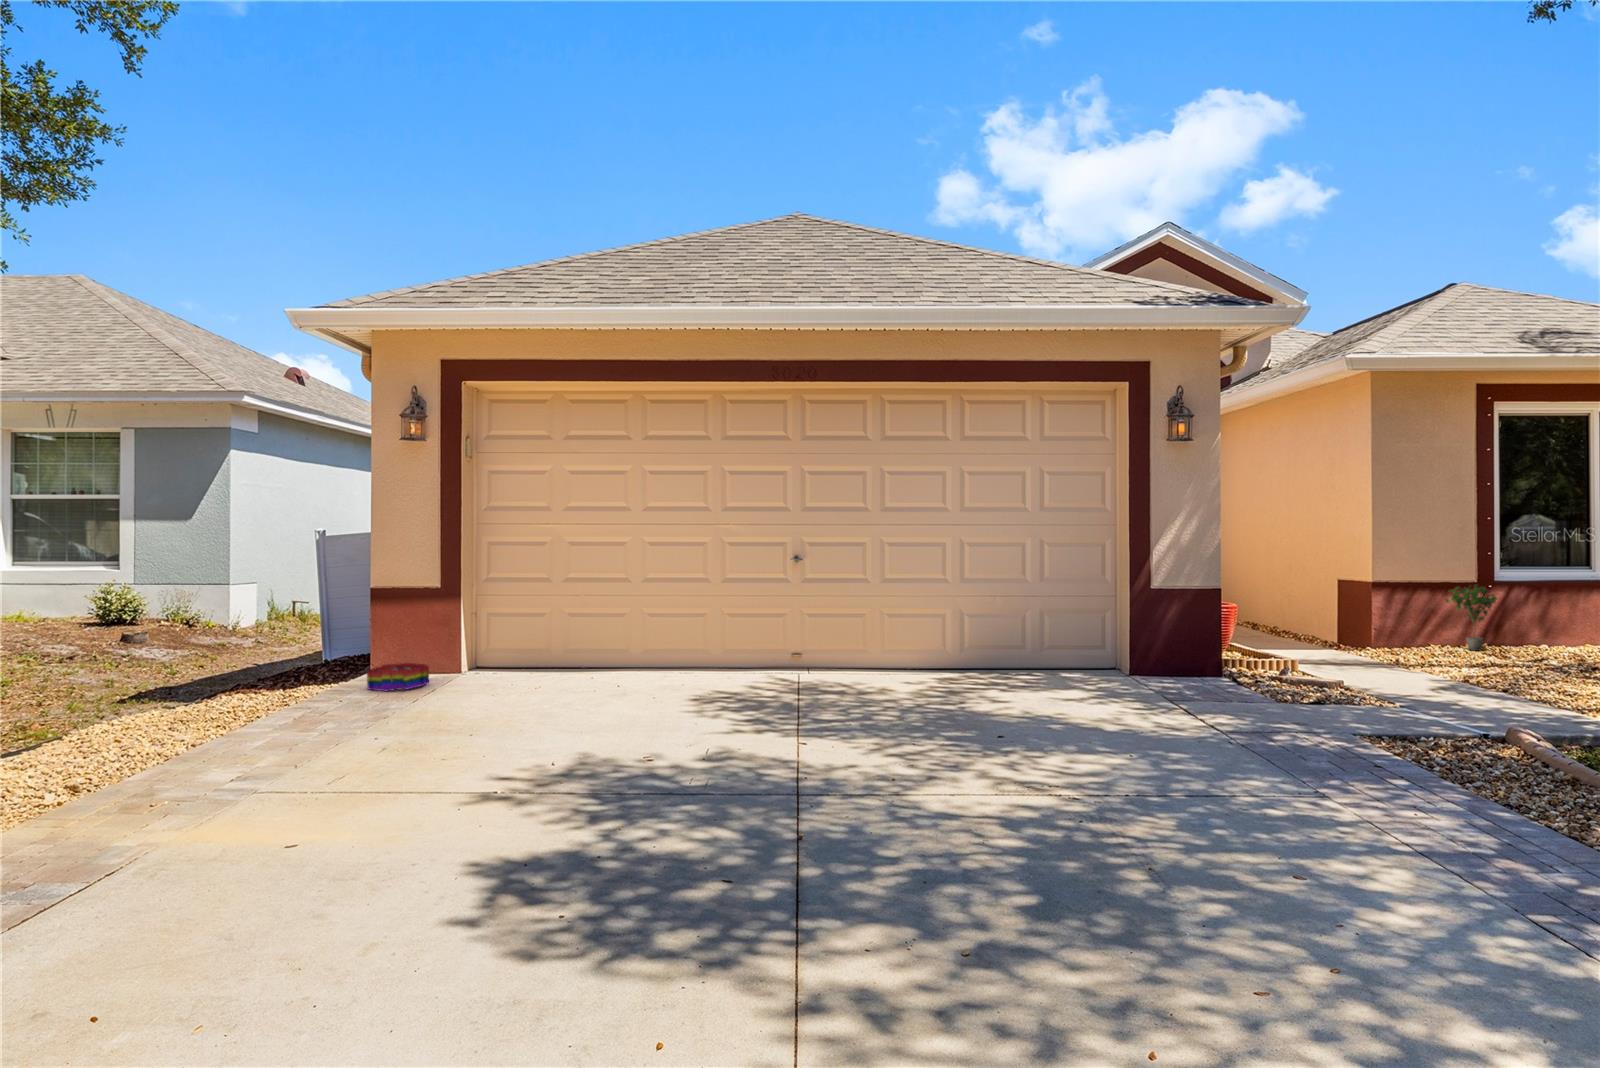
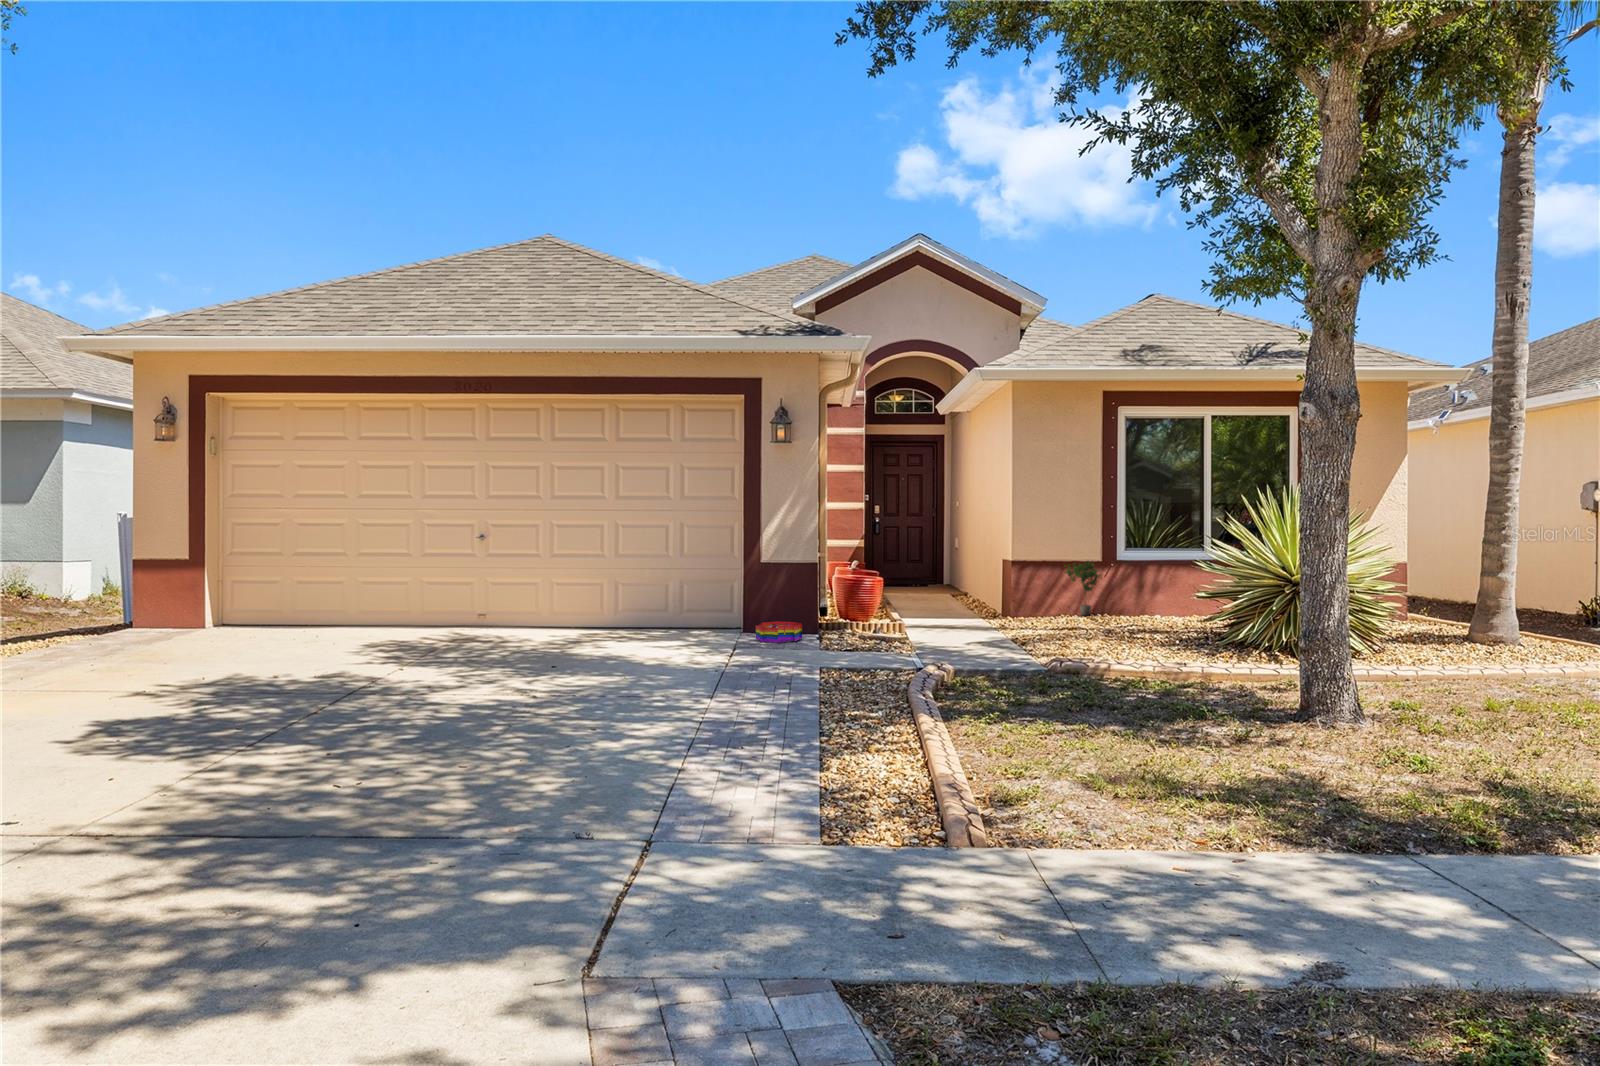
storage bin: present [367,663,429,691] -> present [756,621,802,643]

